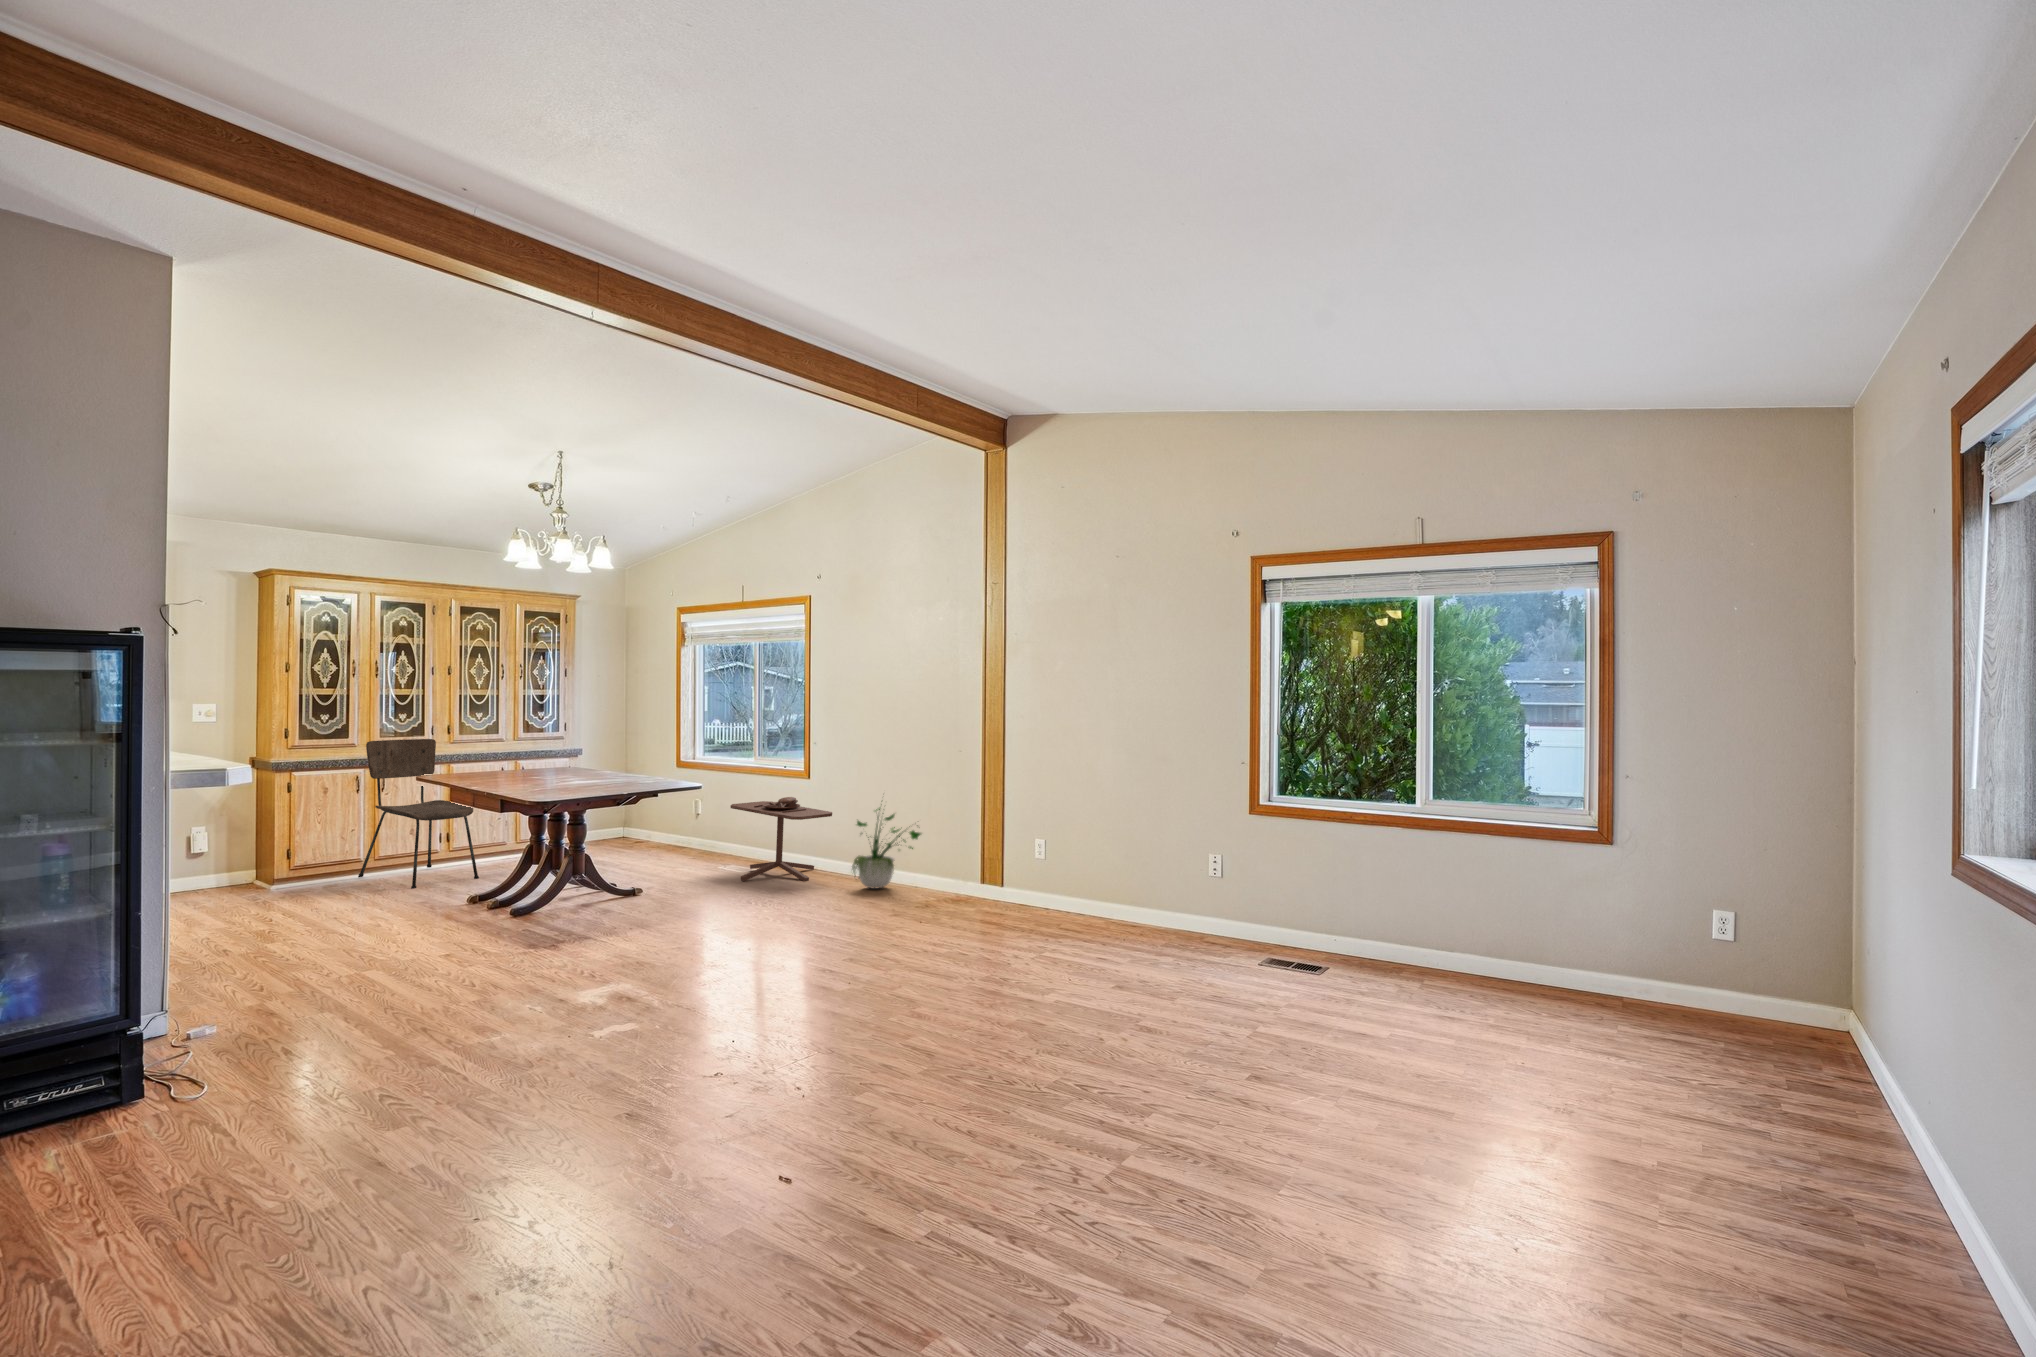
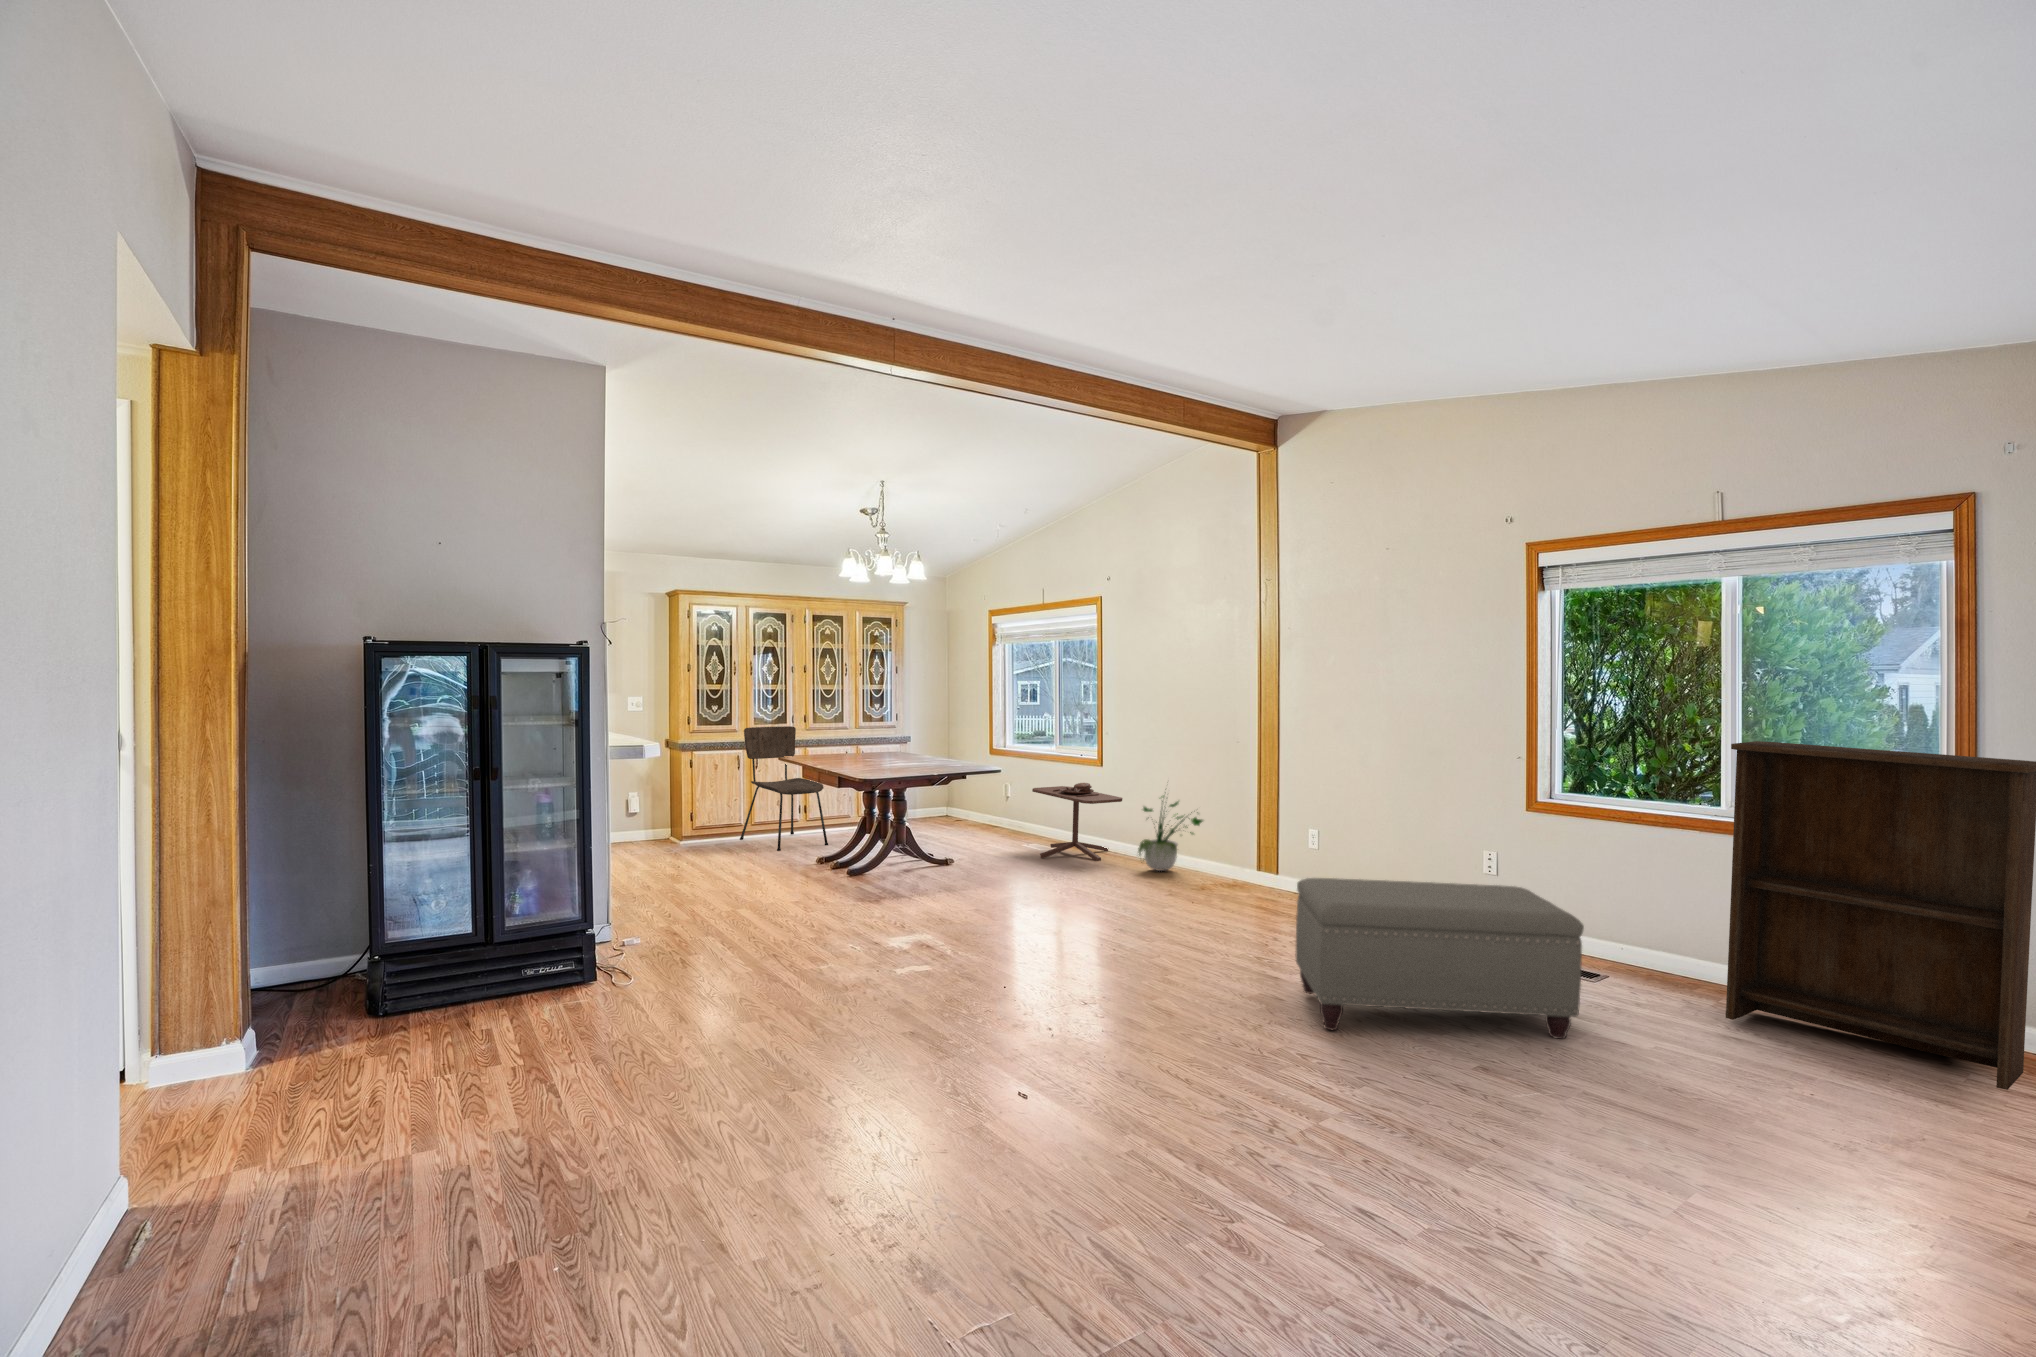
bookshelf: none [1436,745,1682,1048] -> present [1726,741,2036,1090]
ottoman: none [1052,890,1331,1053] -> present [1295,878,1584,1039]

